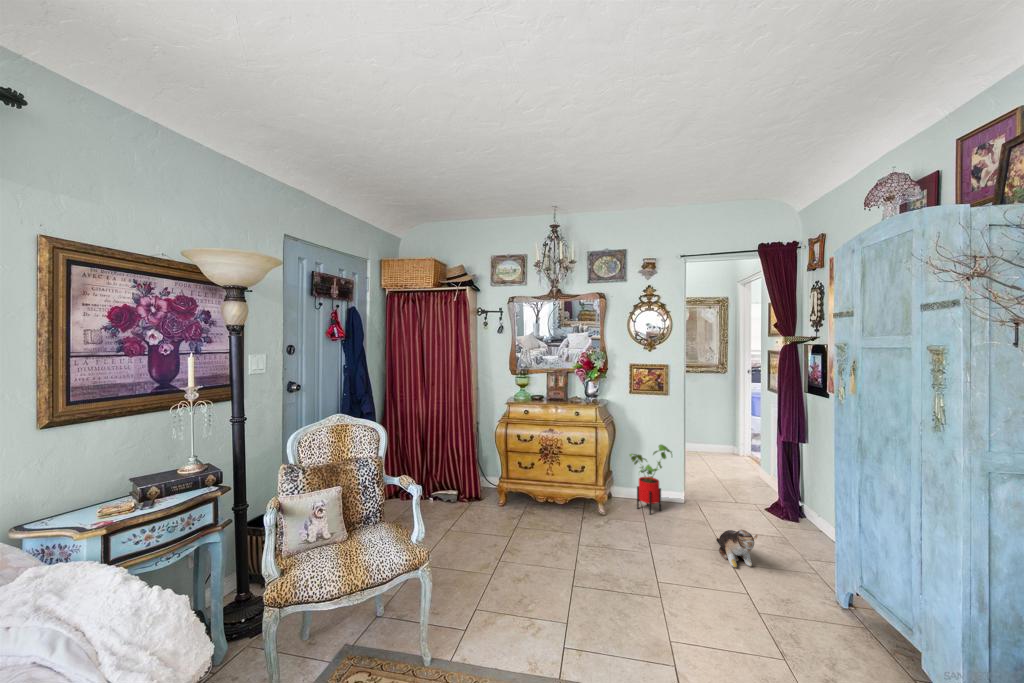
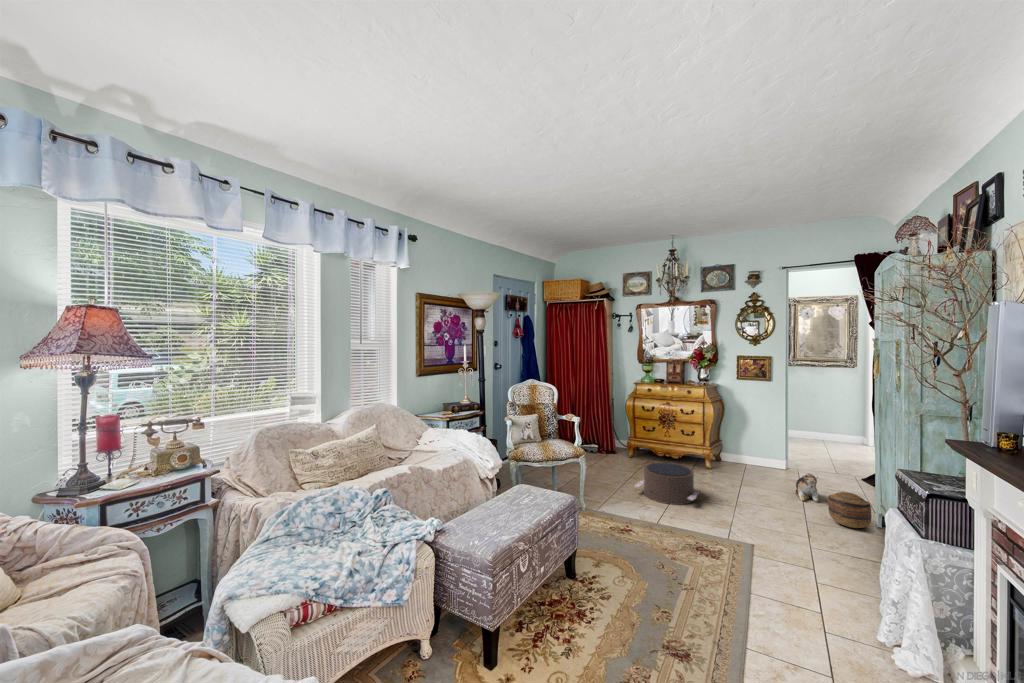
house plant: present [630,445,672,514] -> none [735,419,773,473]
pouf: none [513,533,612,620] -> present [635,463,700,505]
basket: none [786,566,850,627] -> present [828,492,872,528]

